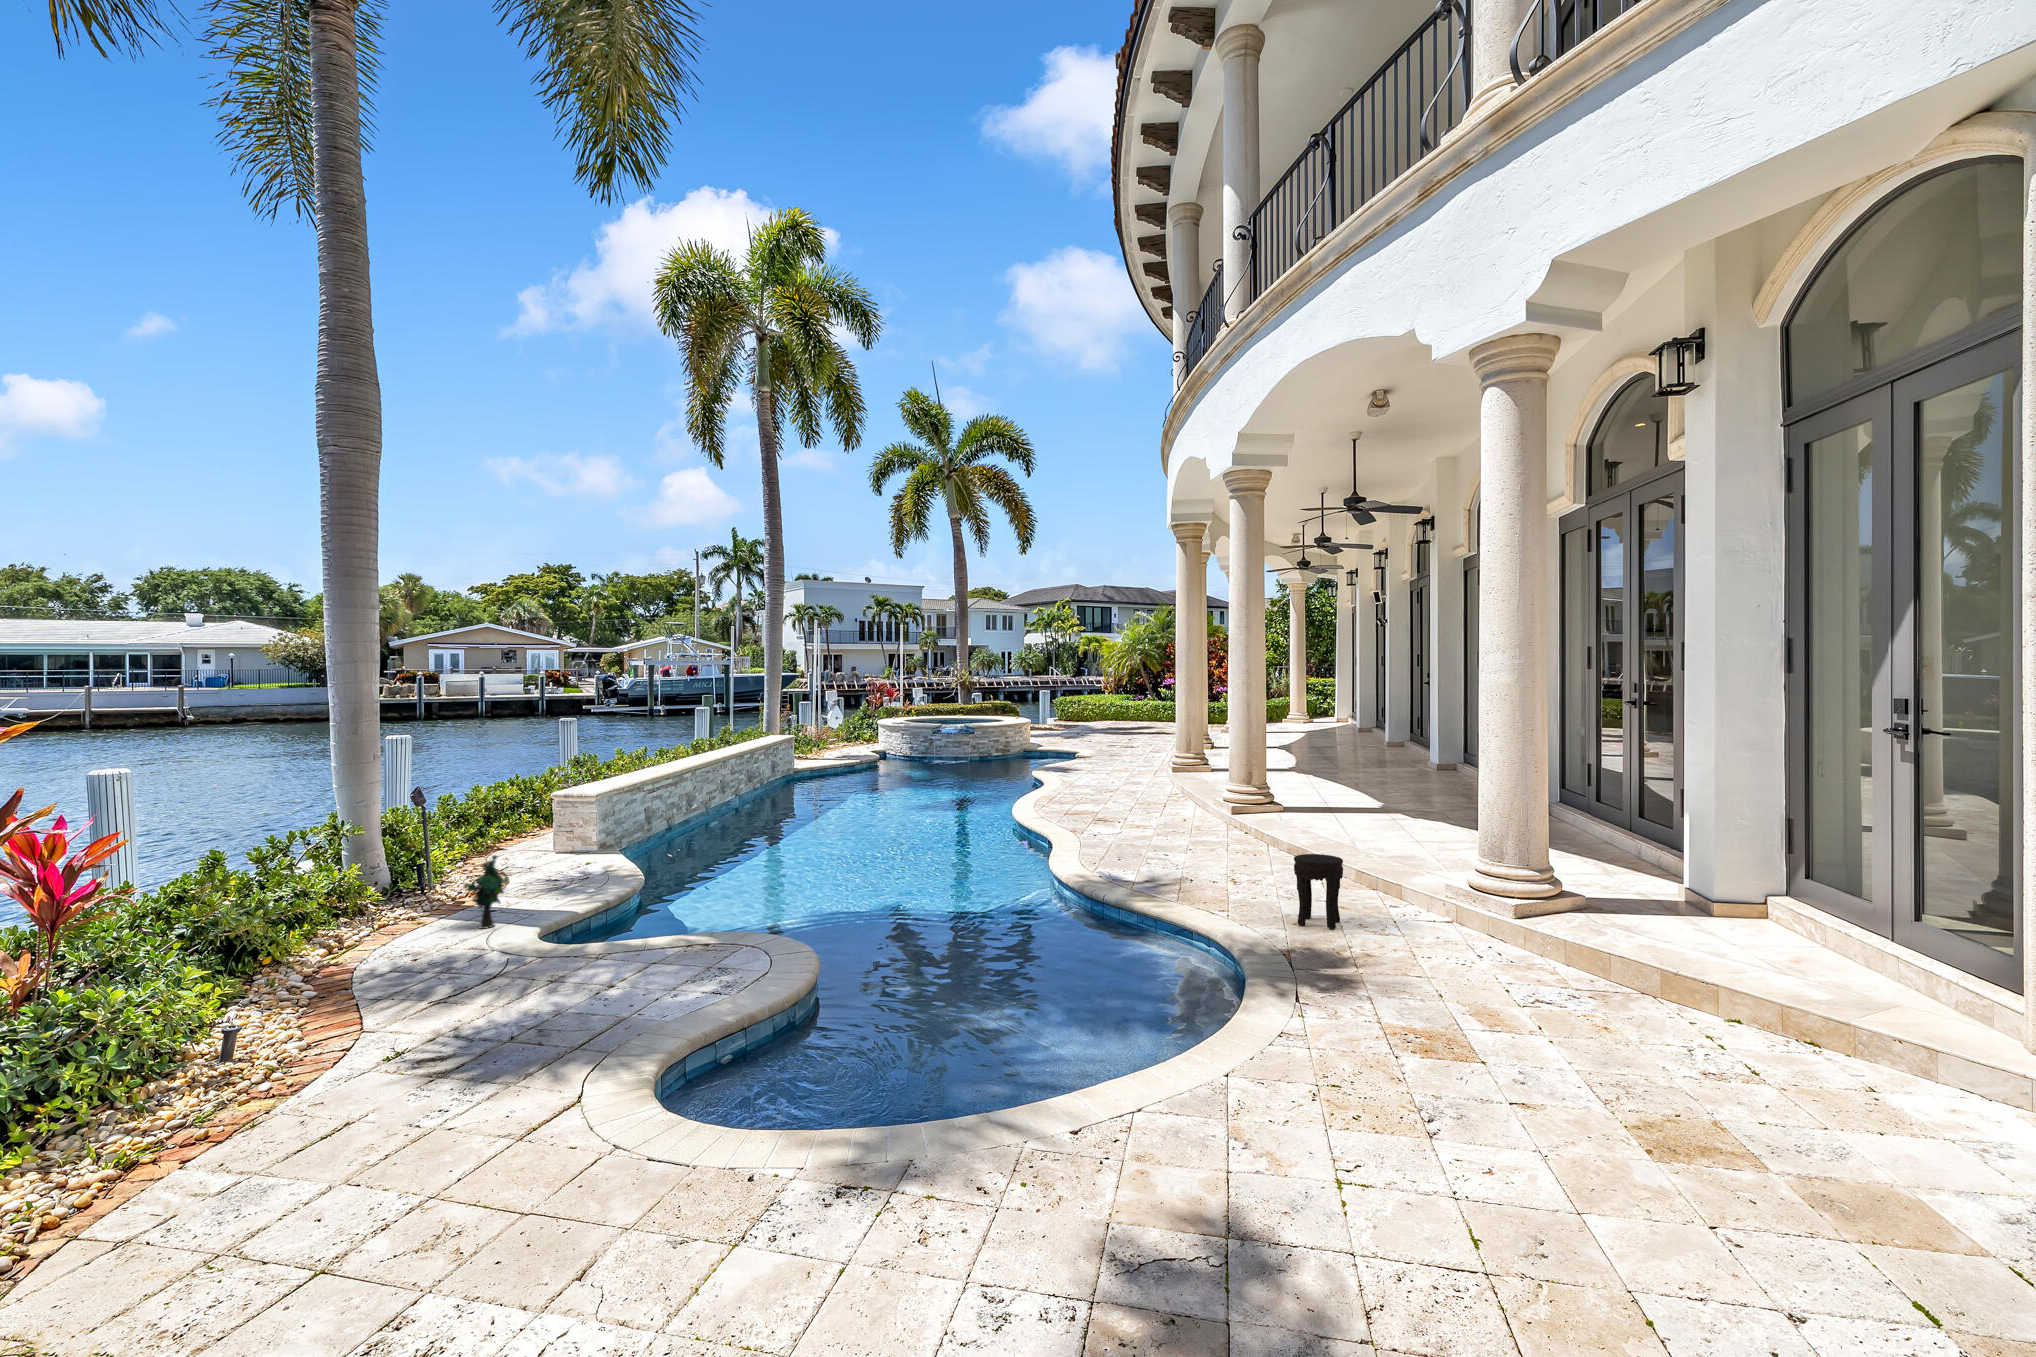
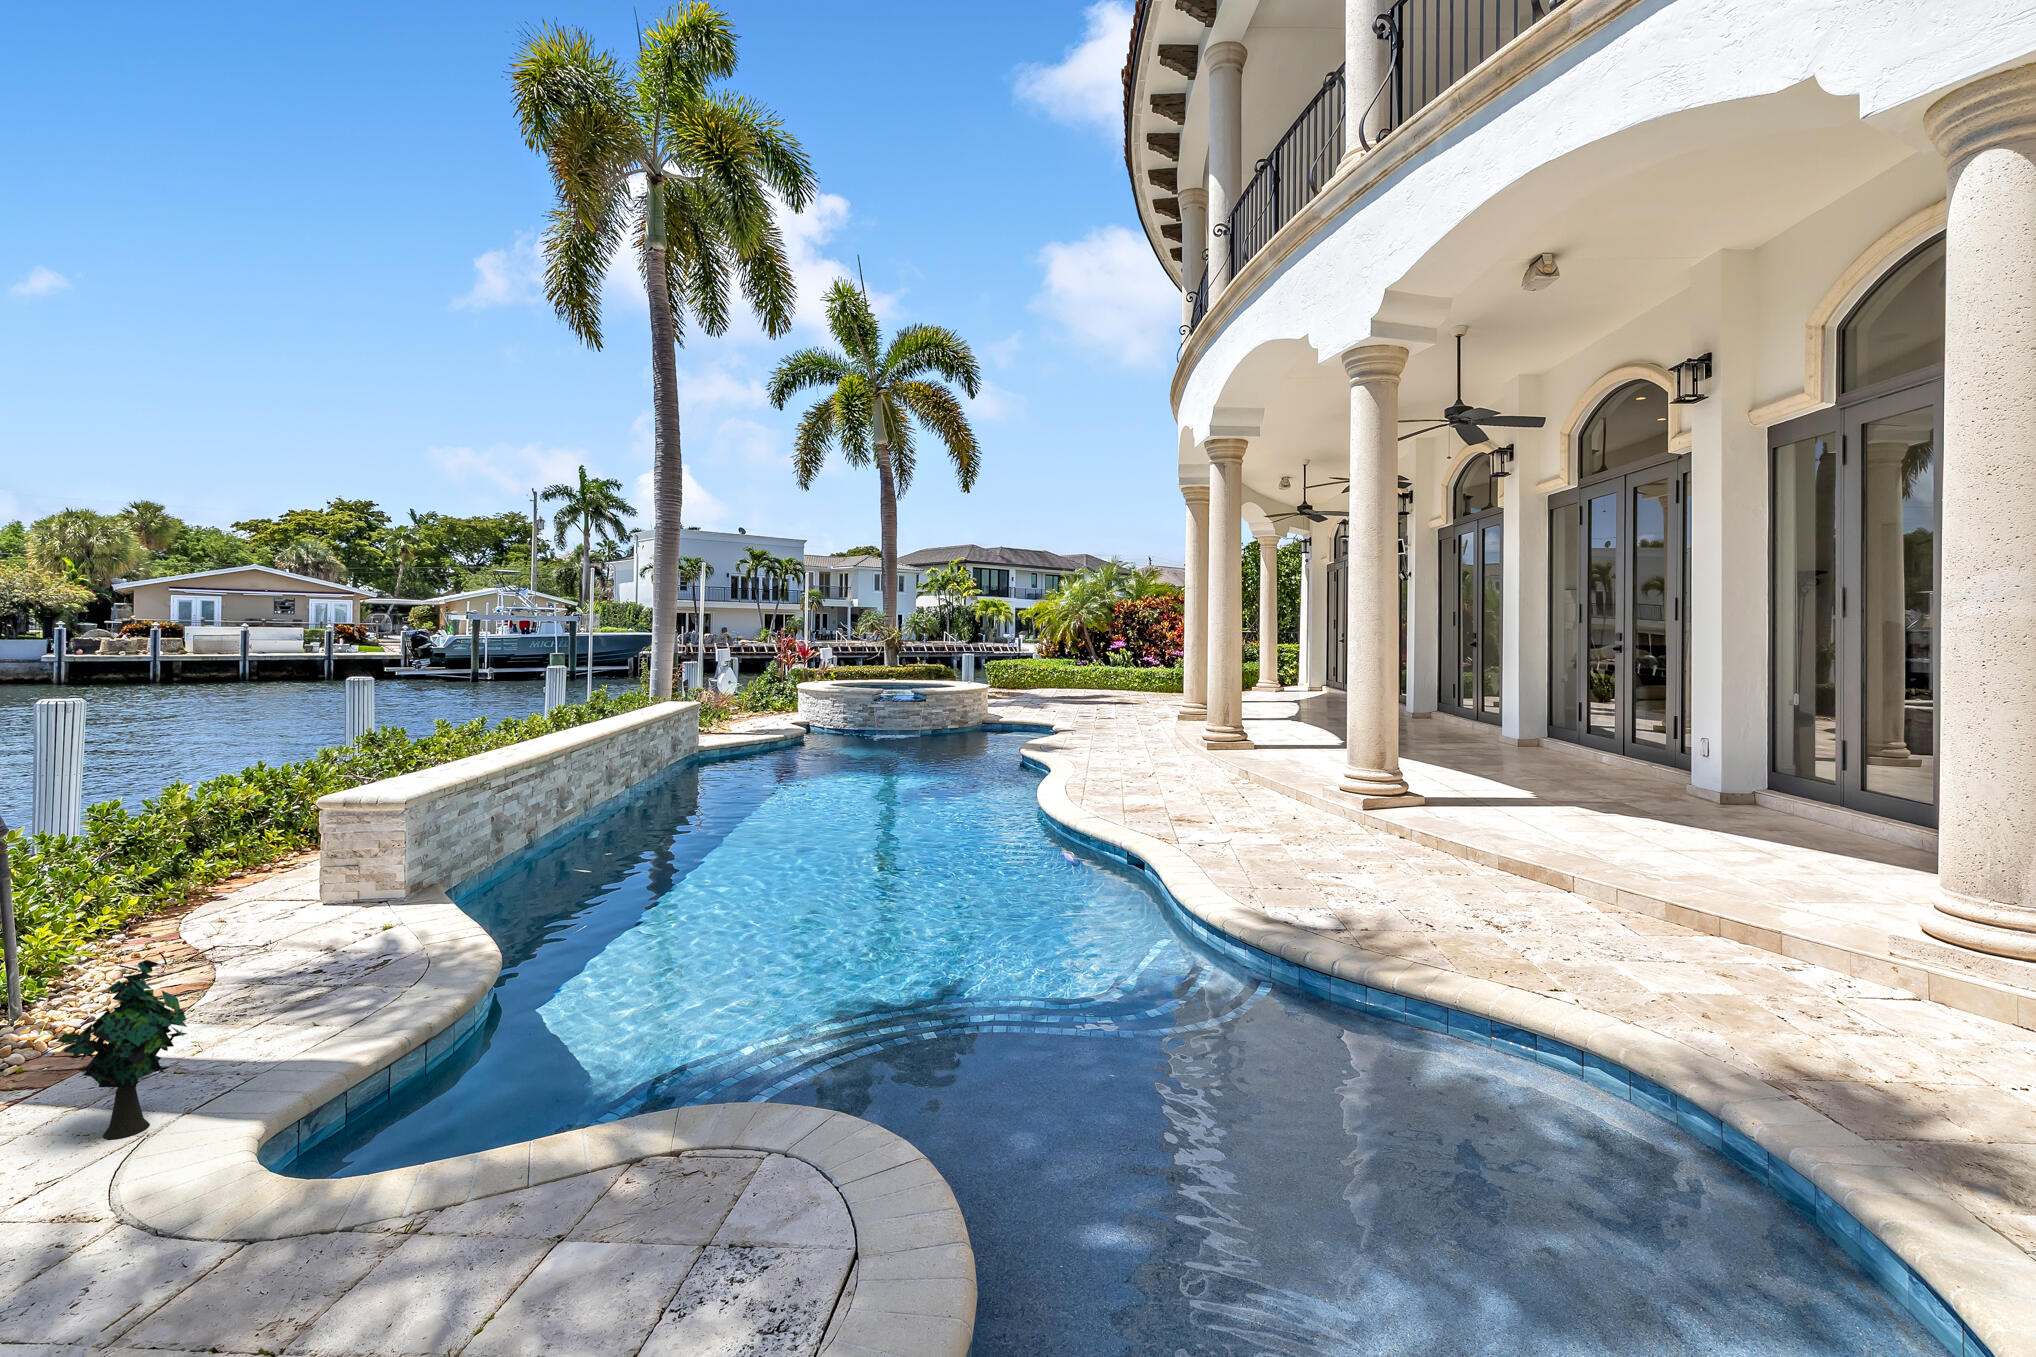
side table: present [1294,854,1343,930] -> none [1815,909,1932,1058]

